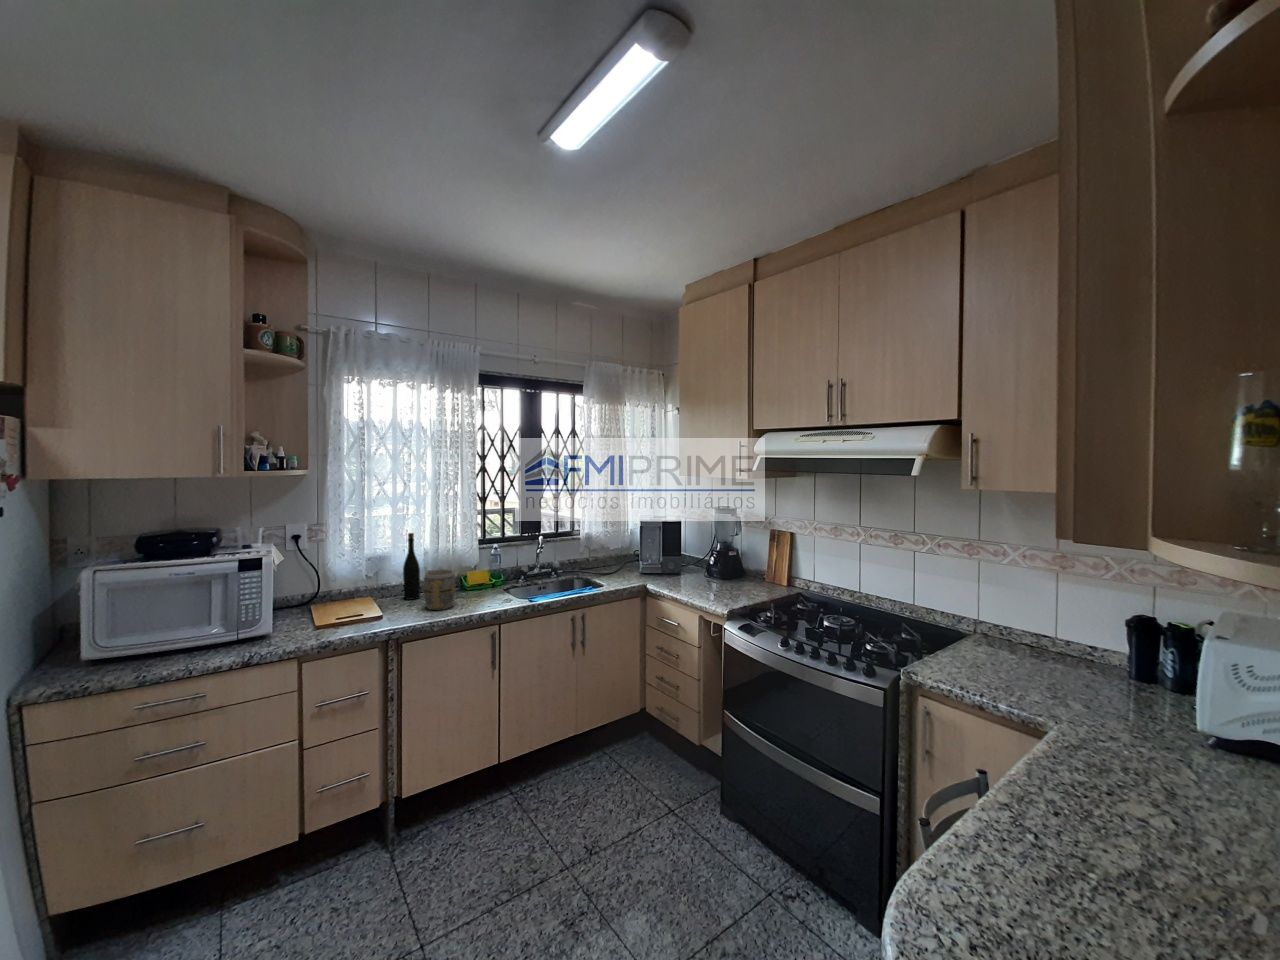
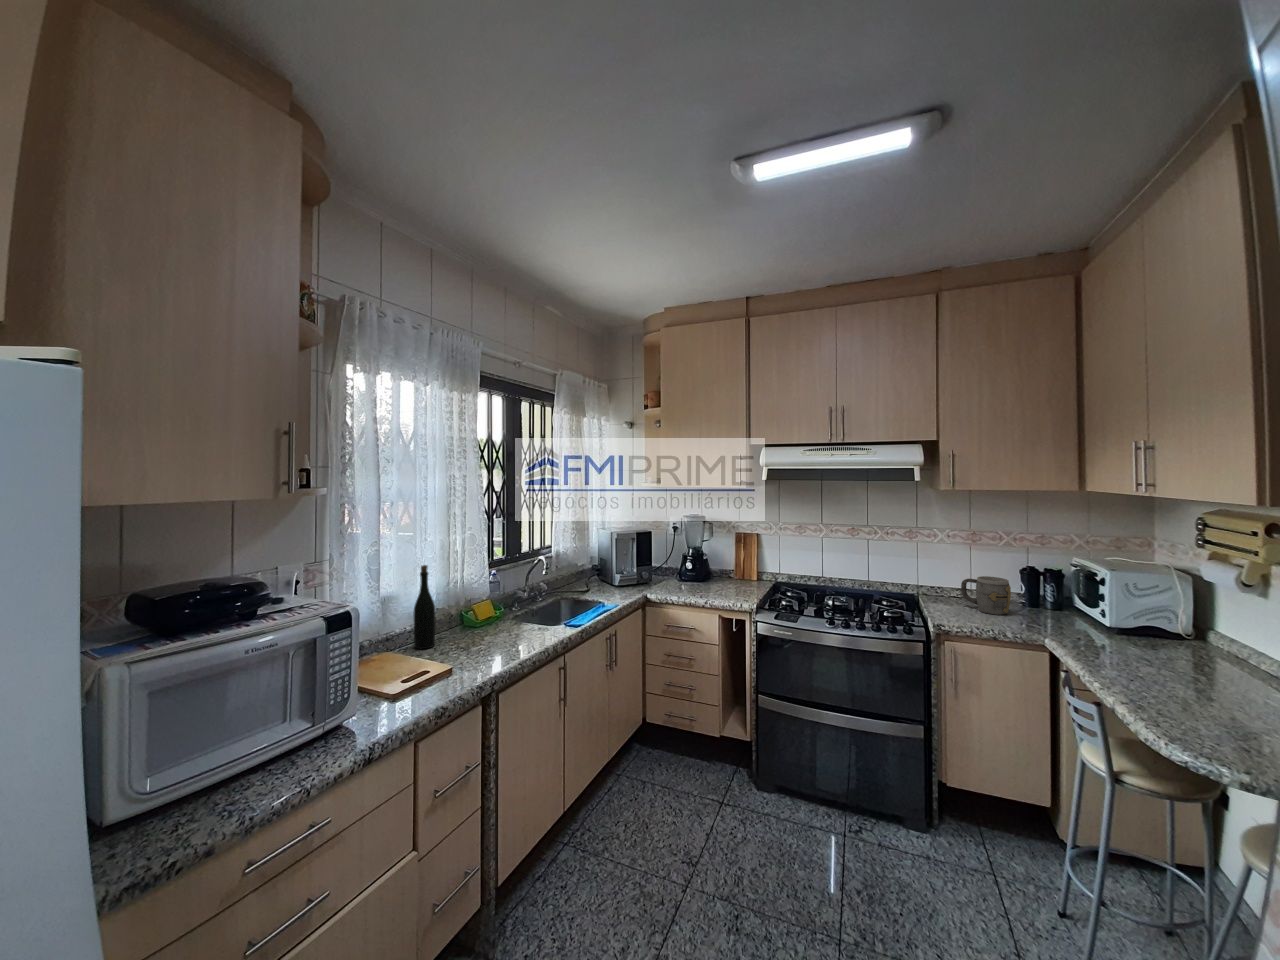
mug: present [423,570,455,610] -> present [961,576,1011,615]

